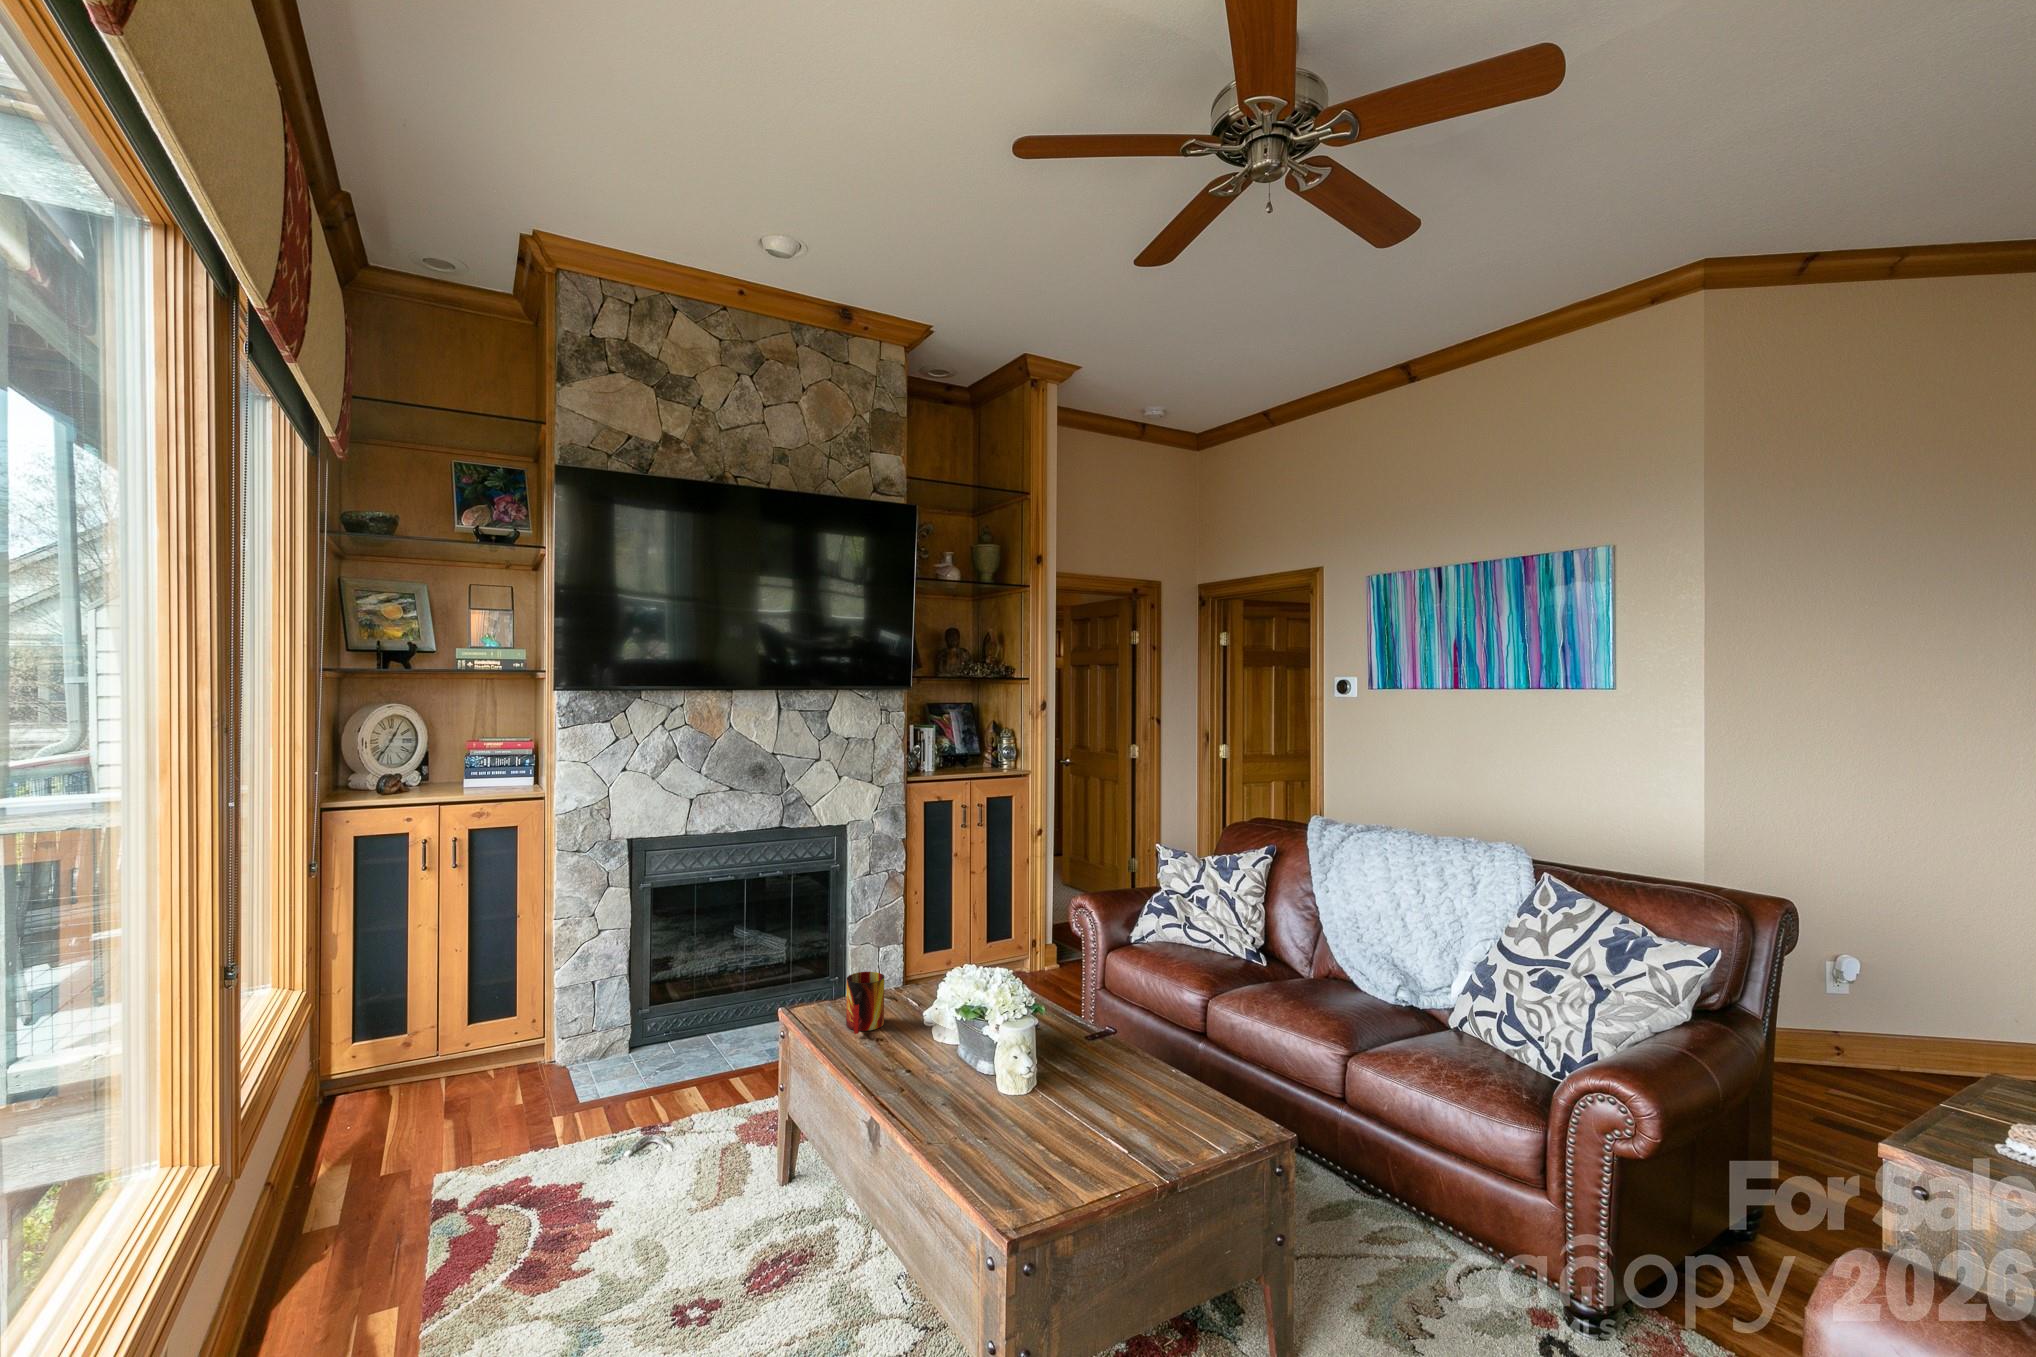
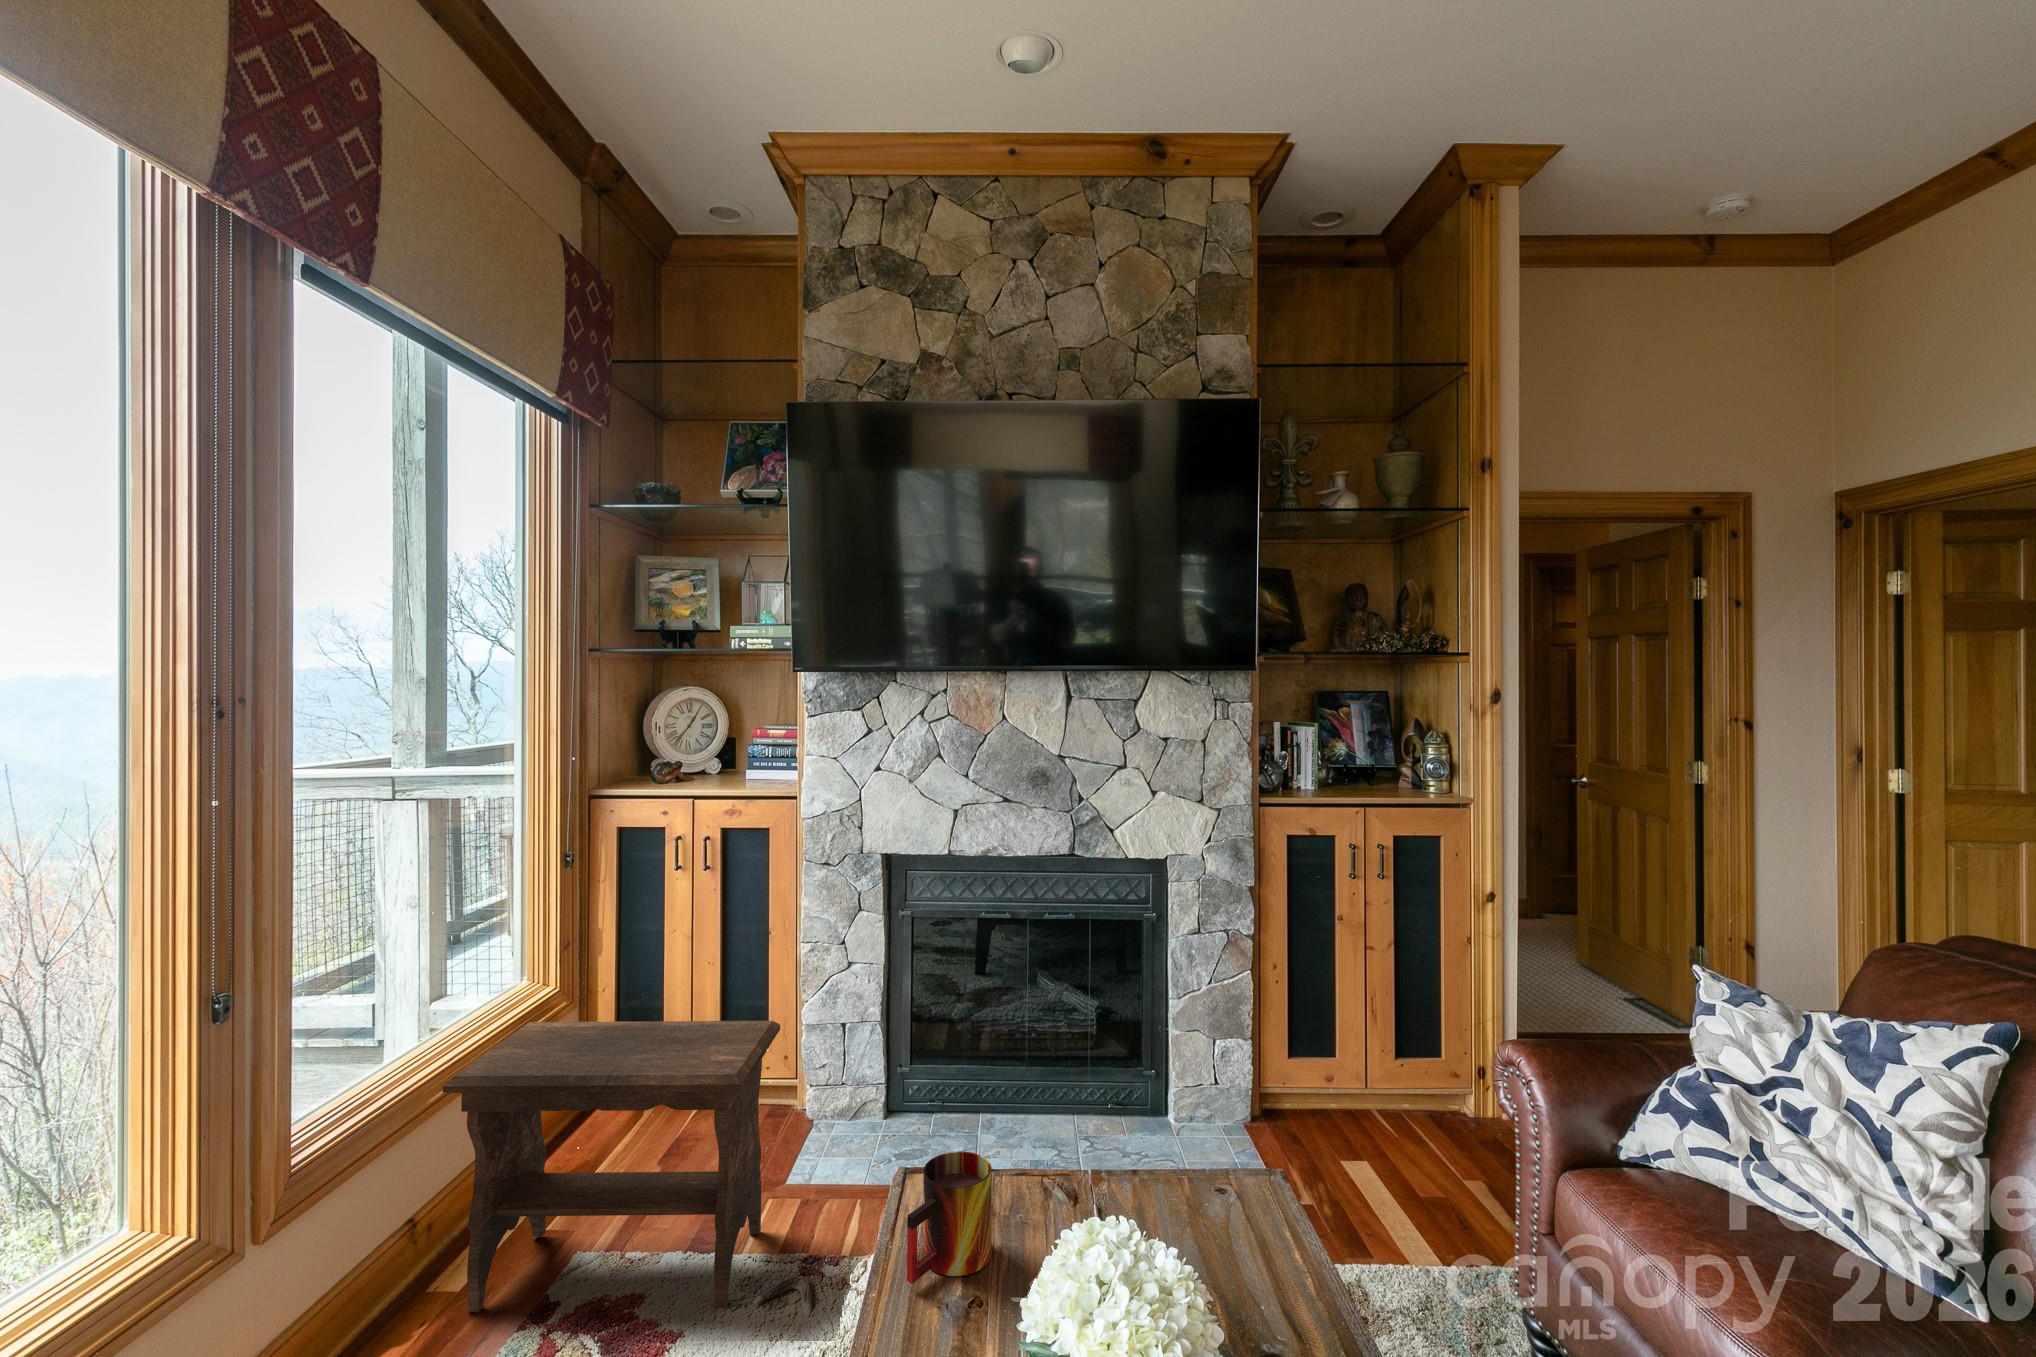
footstool: none [367,964,627,1224] -> present [443,1021,780,1312]

